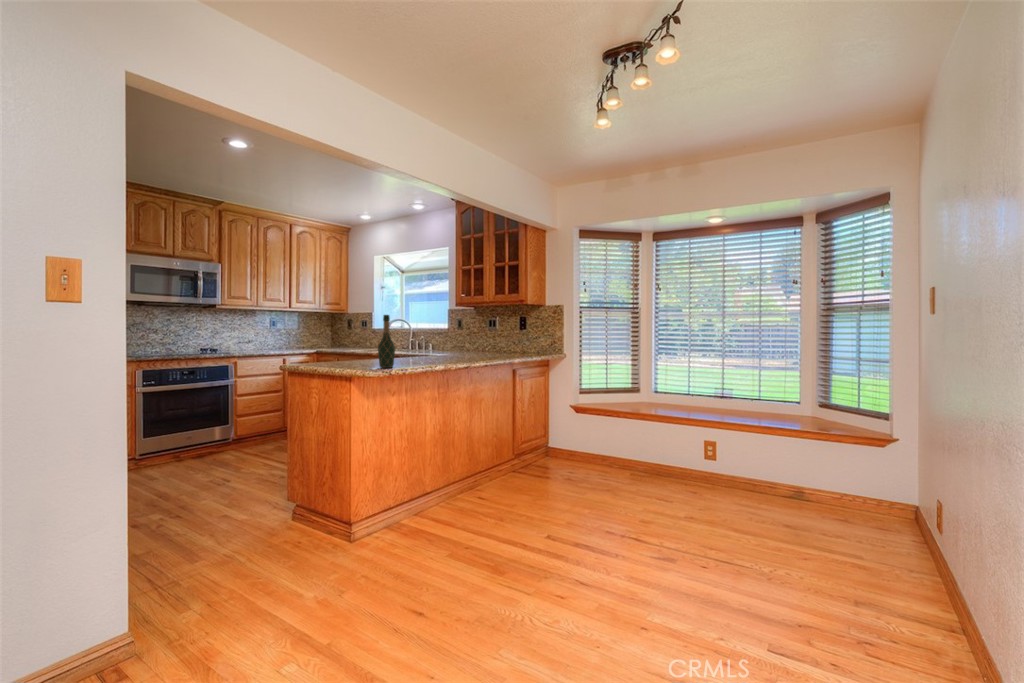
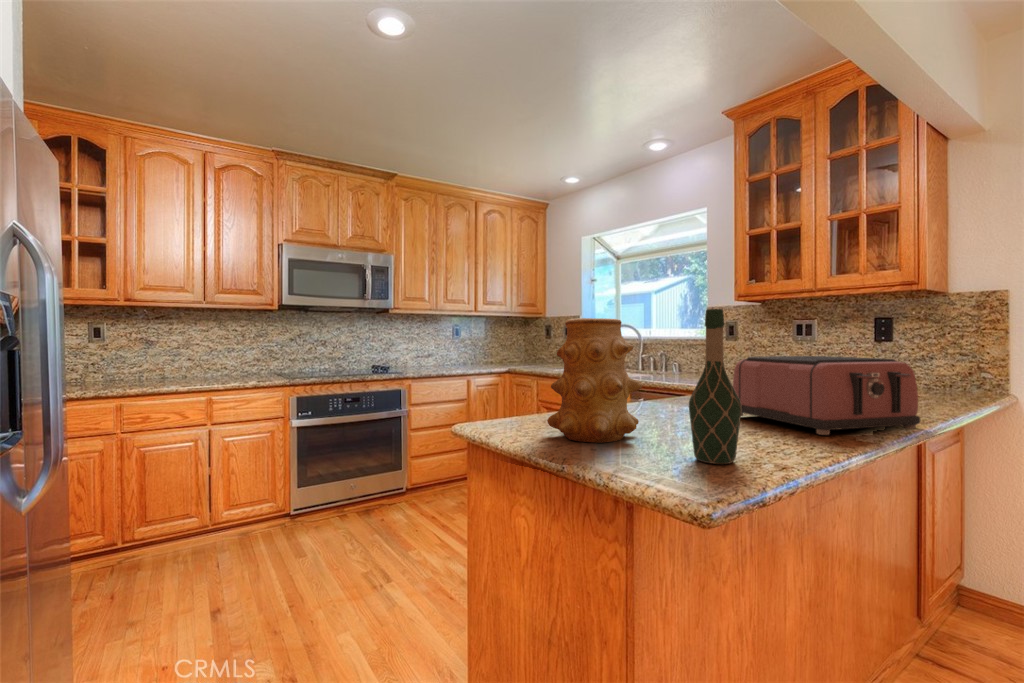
vase: none [328,317,369,367] -> present [547,318,642,443]
toaster: none [418,335,480,363] -> present [733,356,920,435]

